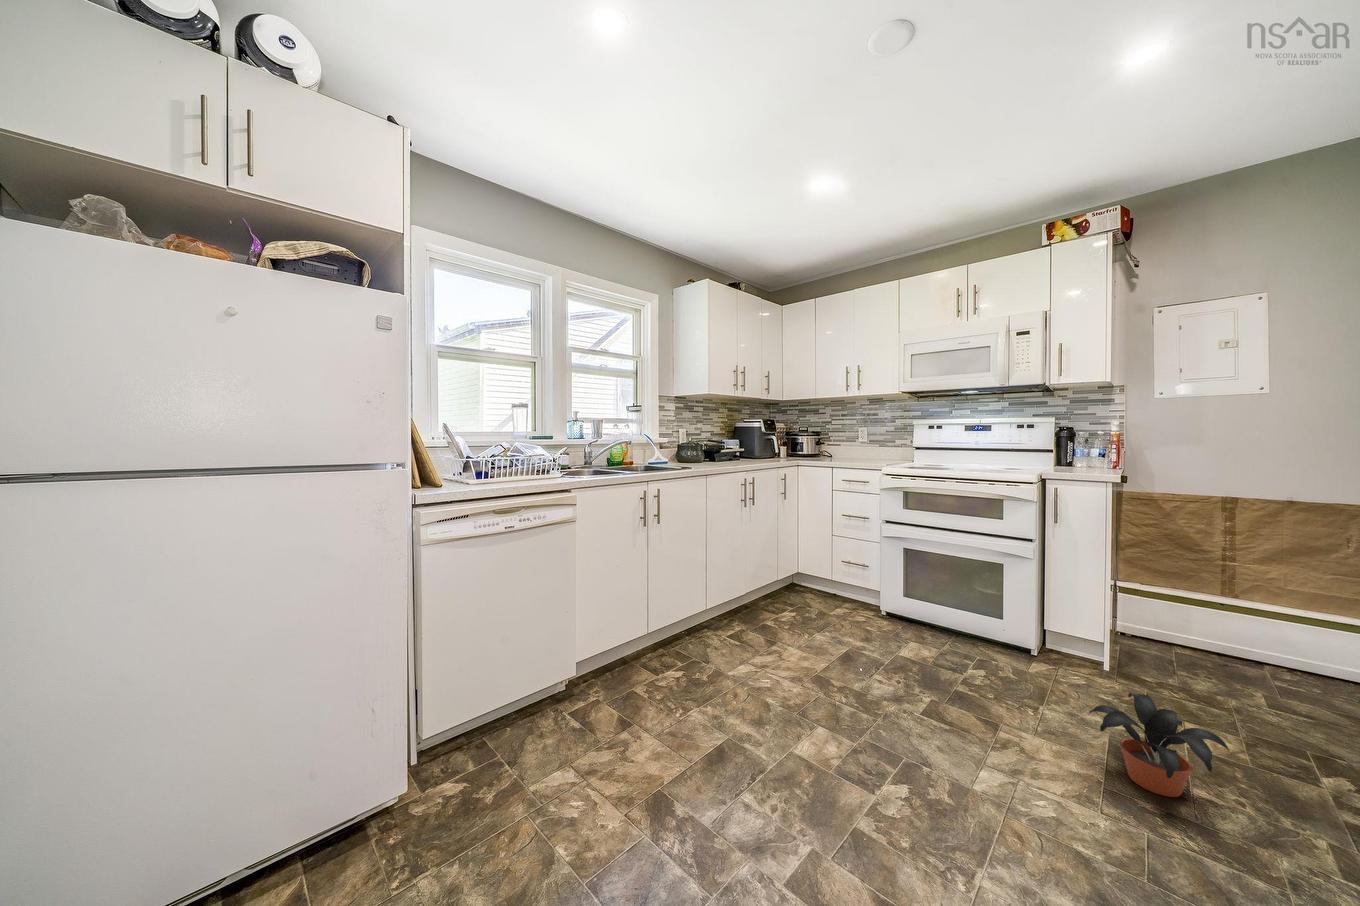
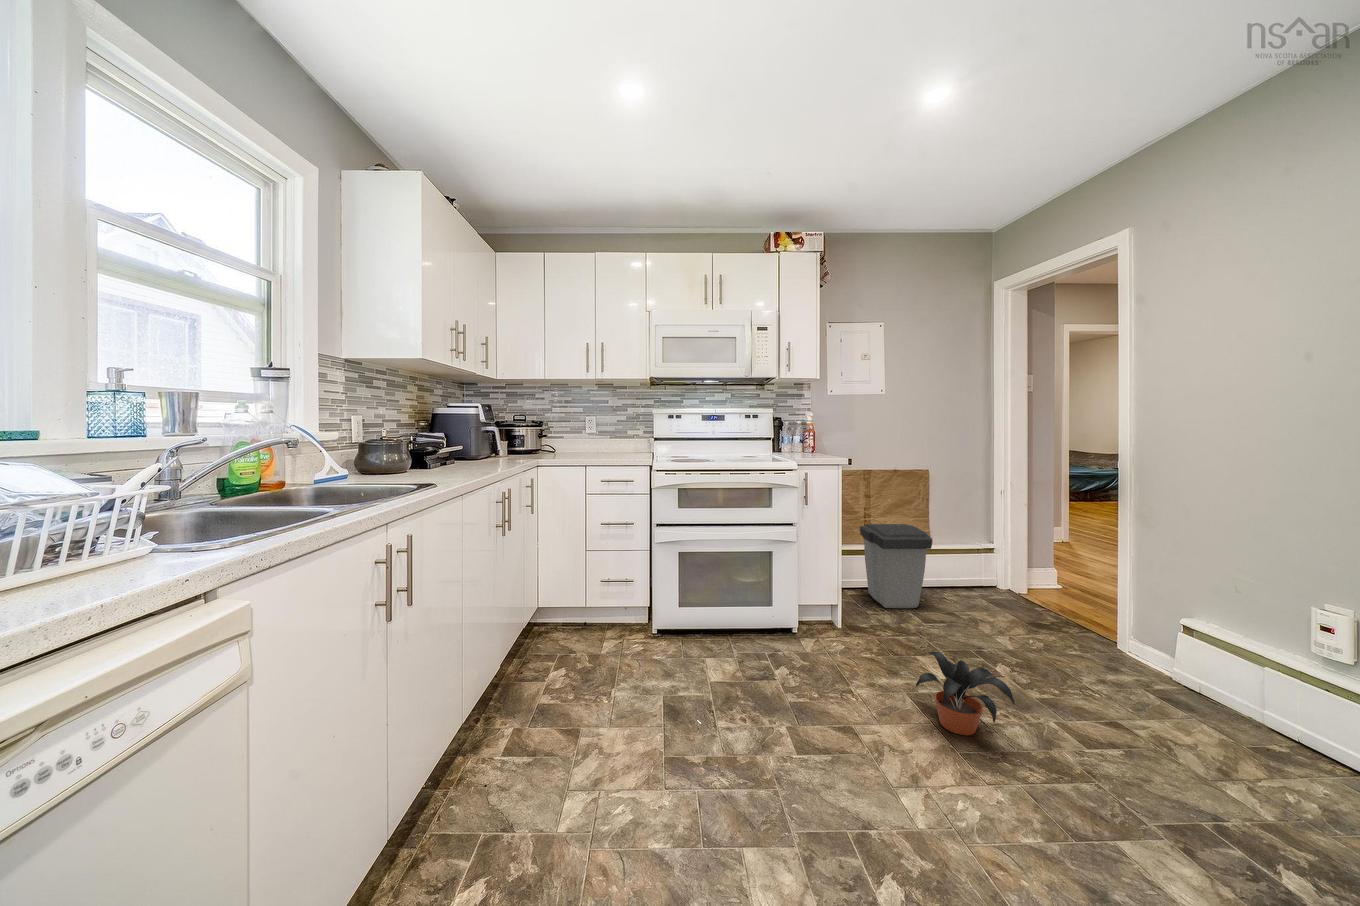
trash can: none [1199,564,1327,693] -> present [860,524,932,608]

